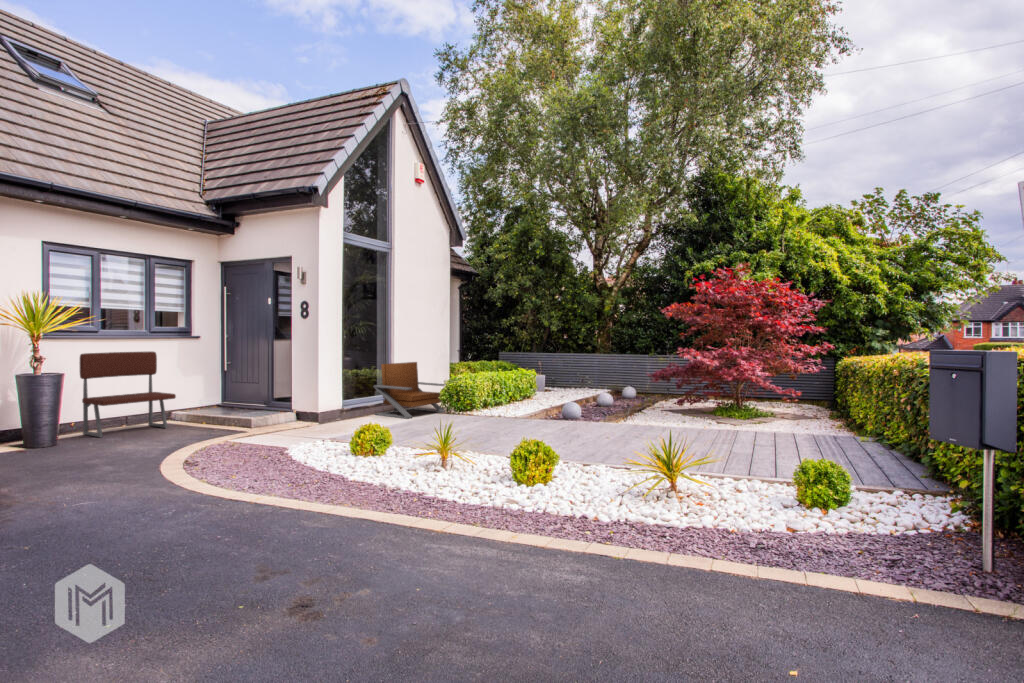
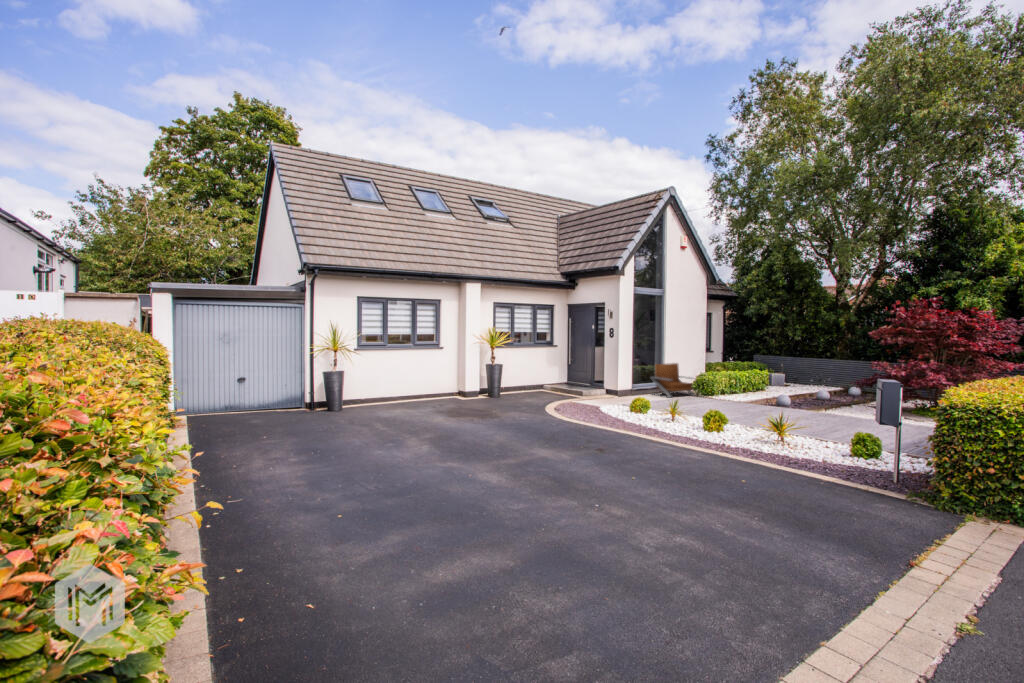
bench: present [80,352,176,437] -> none [507,354,547,395]

